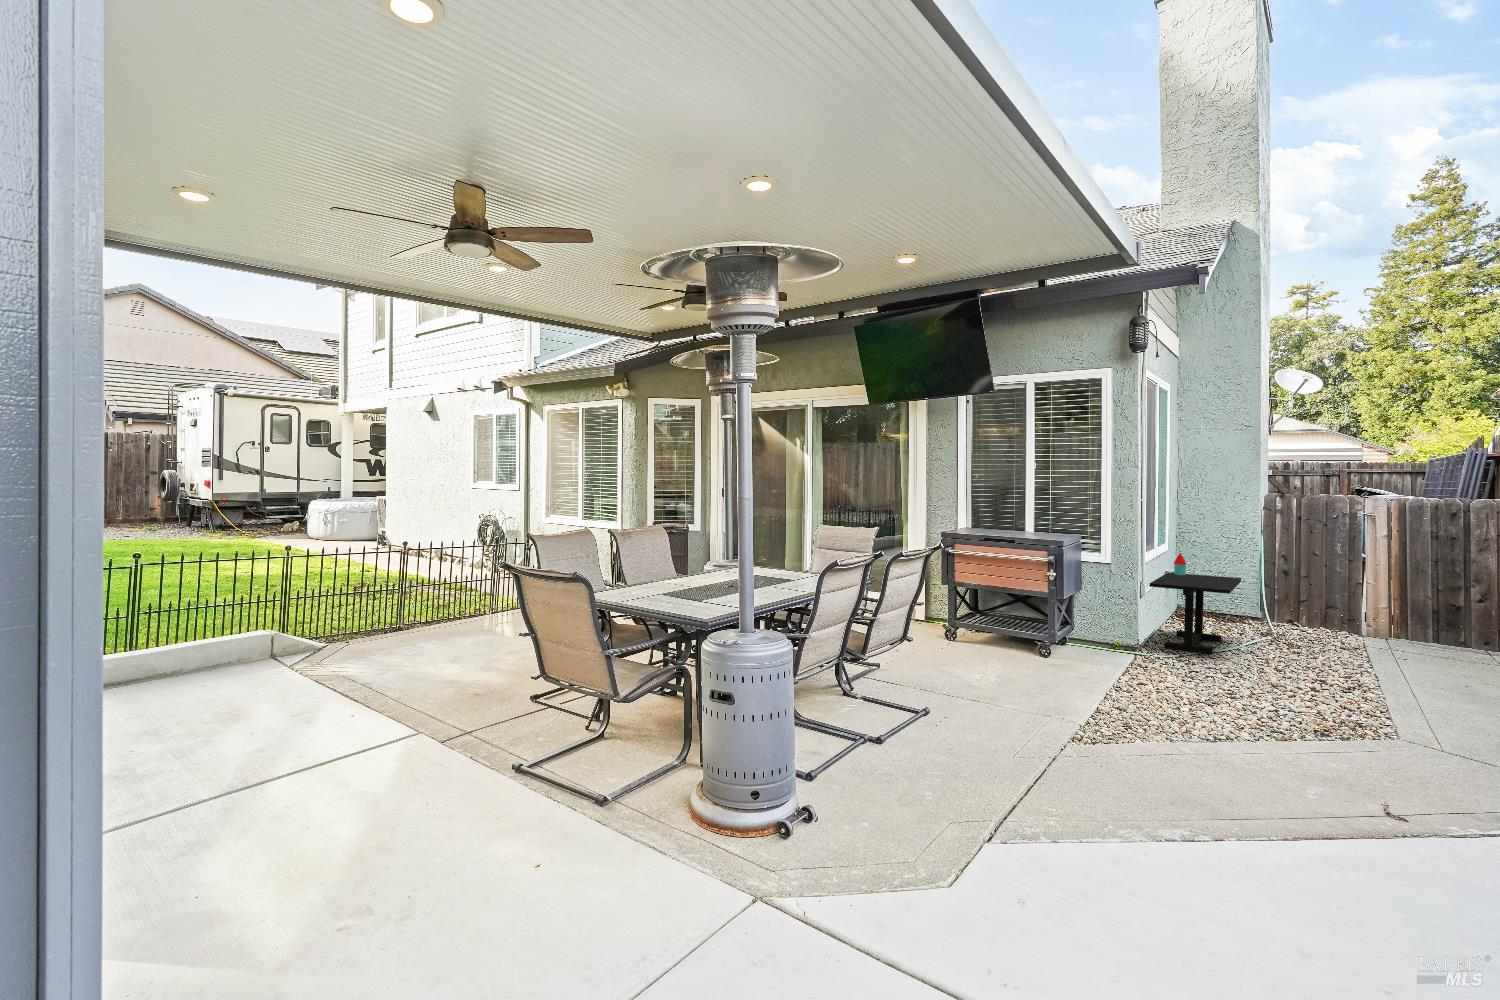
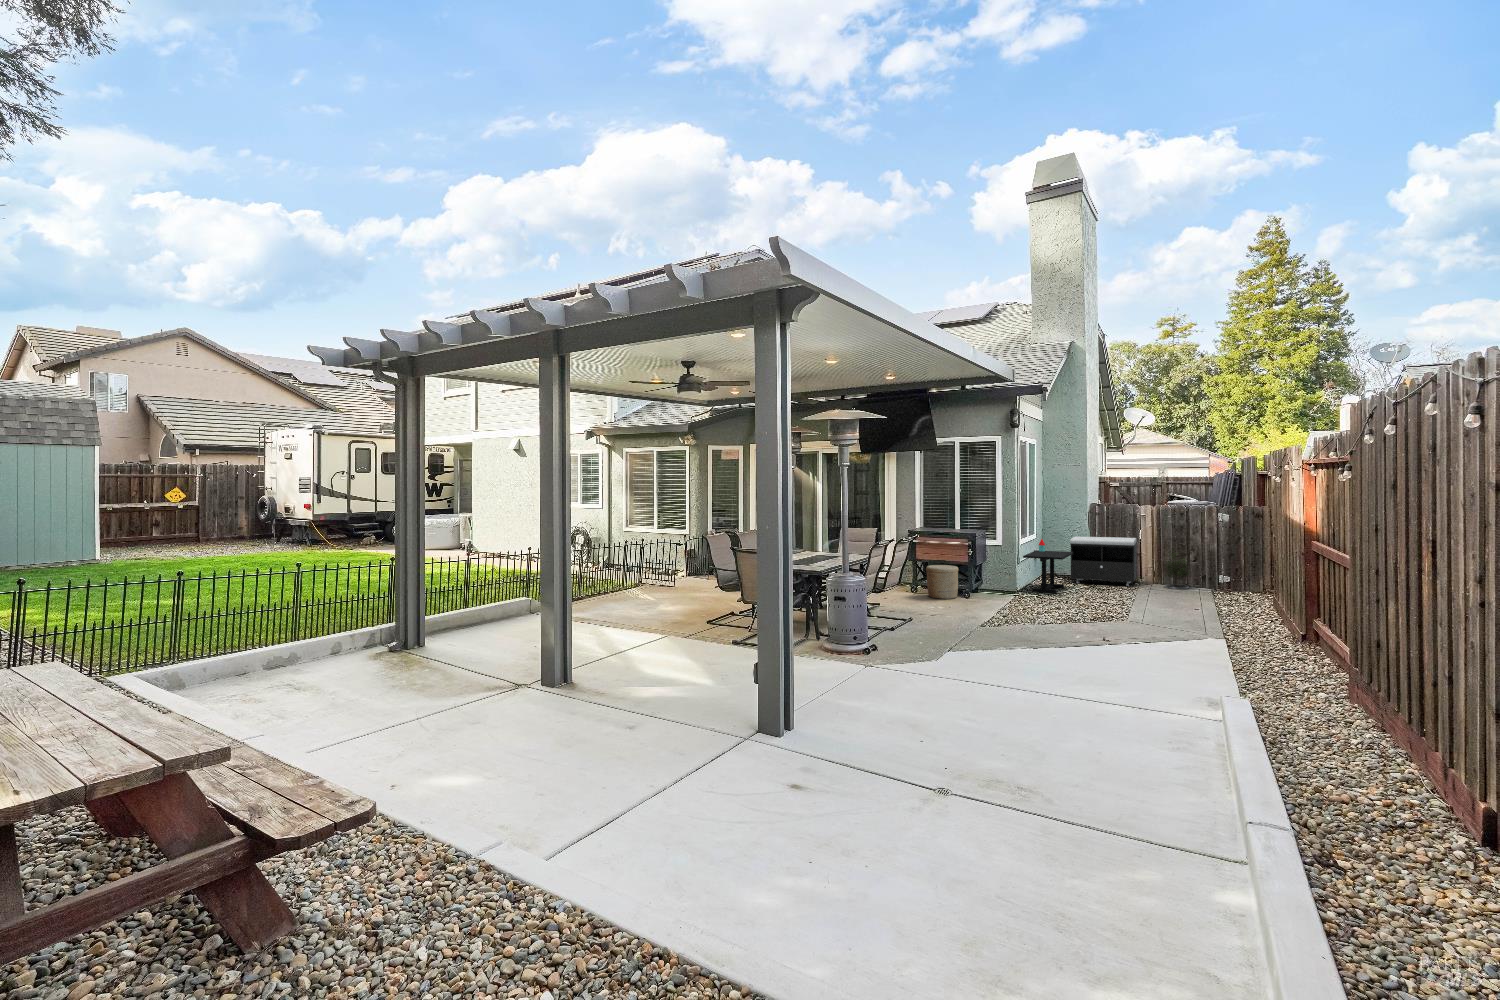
storage bench: none [1229,550,1360,642] -> present [1070,536,1137,586]
potted tree: none [1416,577,1478,655] -> present [1165,550,1189,589]
woven basket: none [968,595,1028,659] -> present [926,565,959,599]

